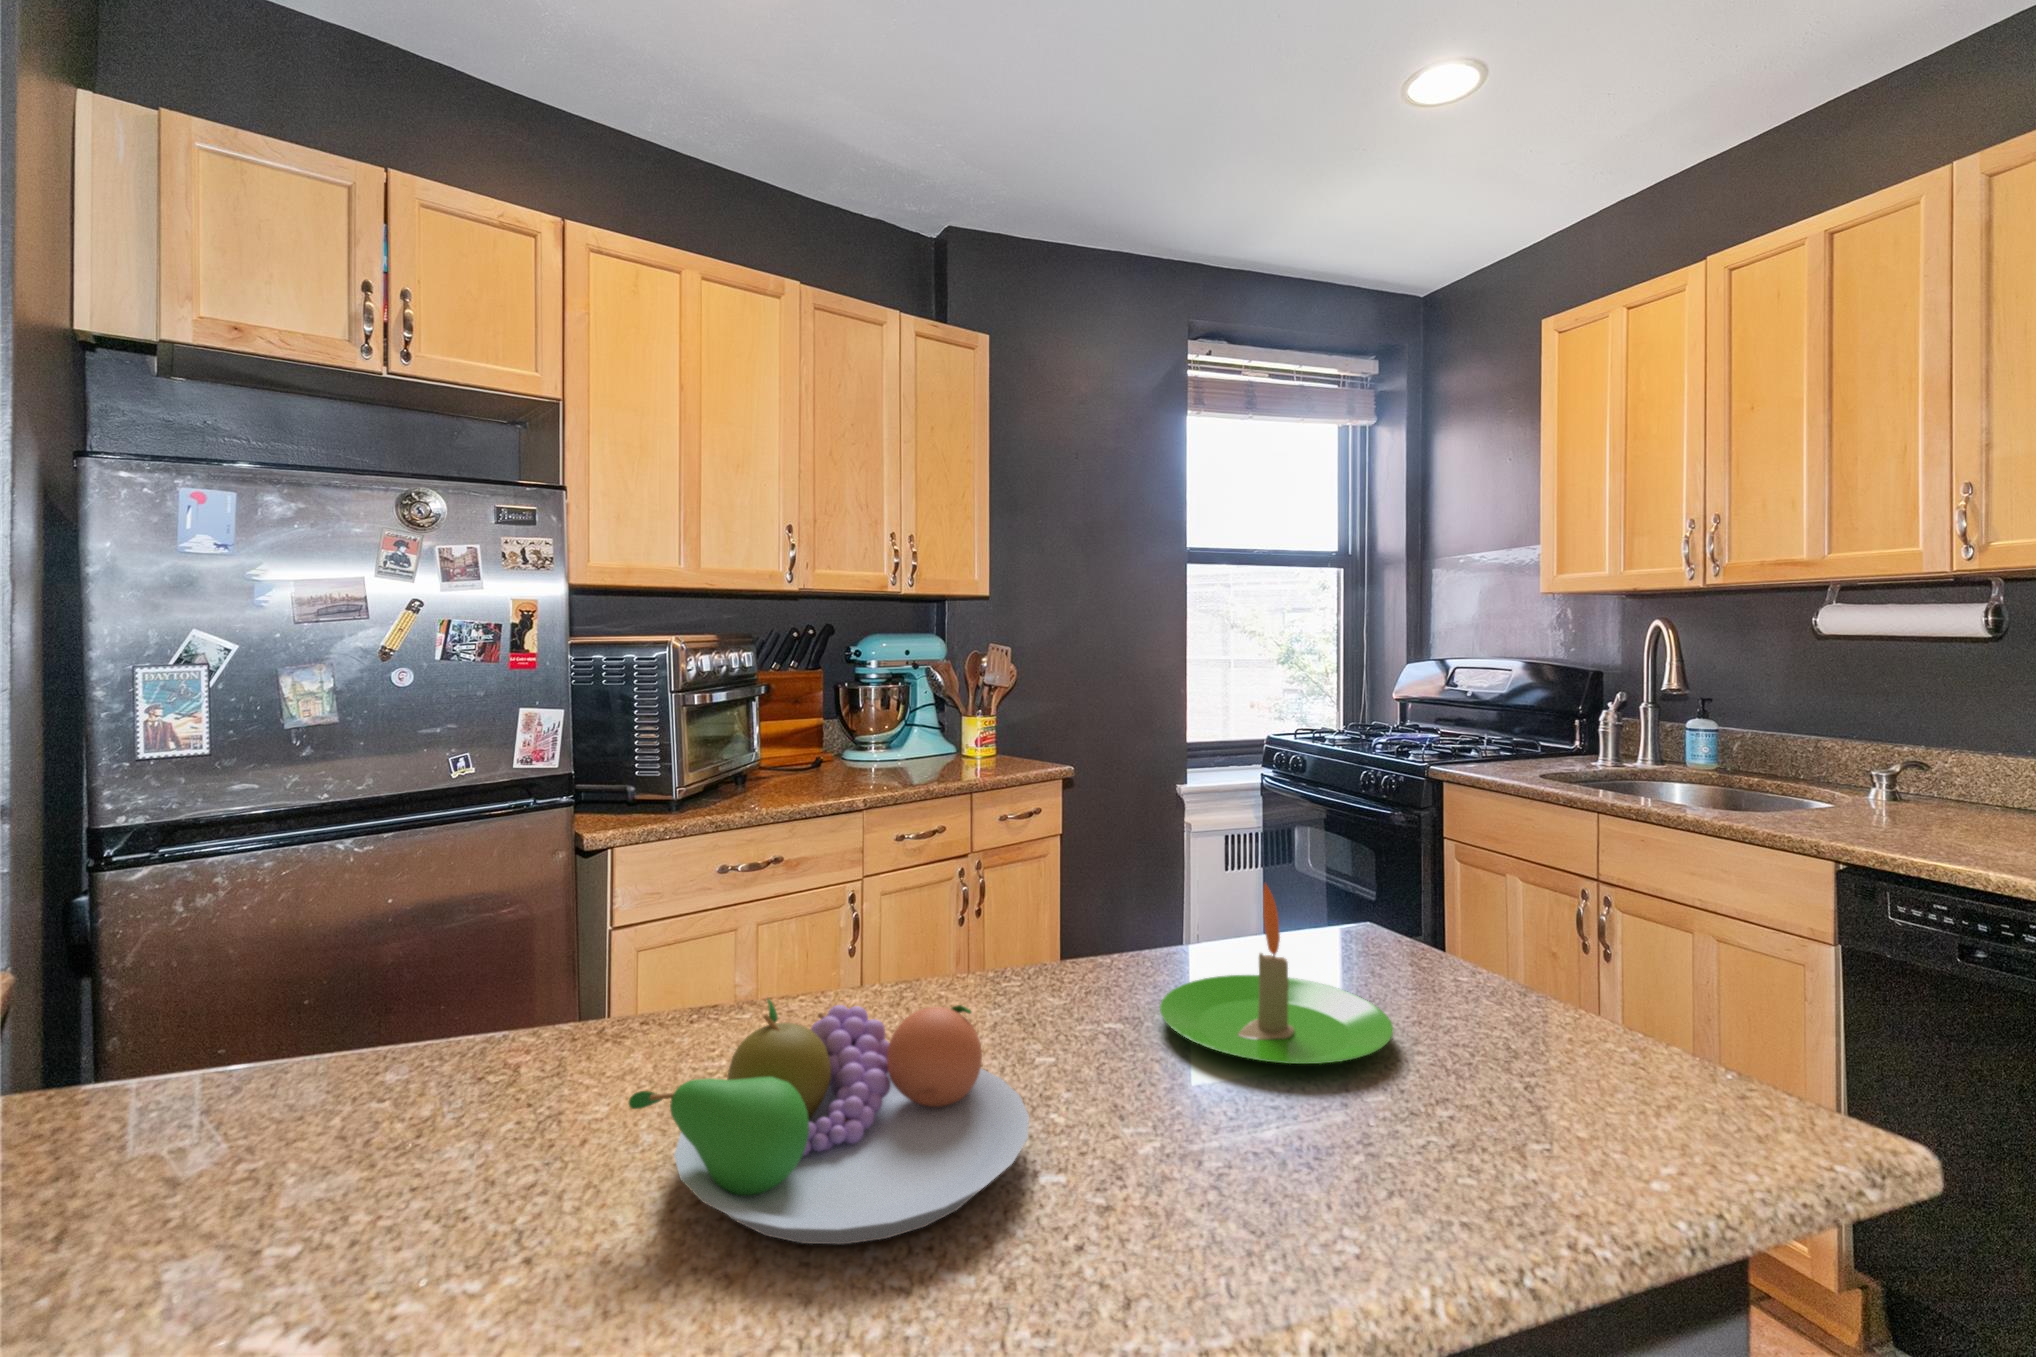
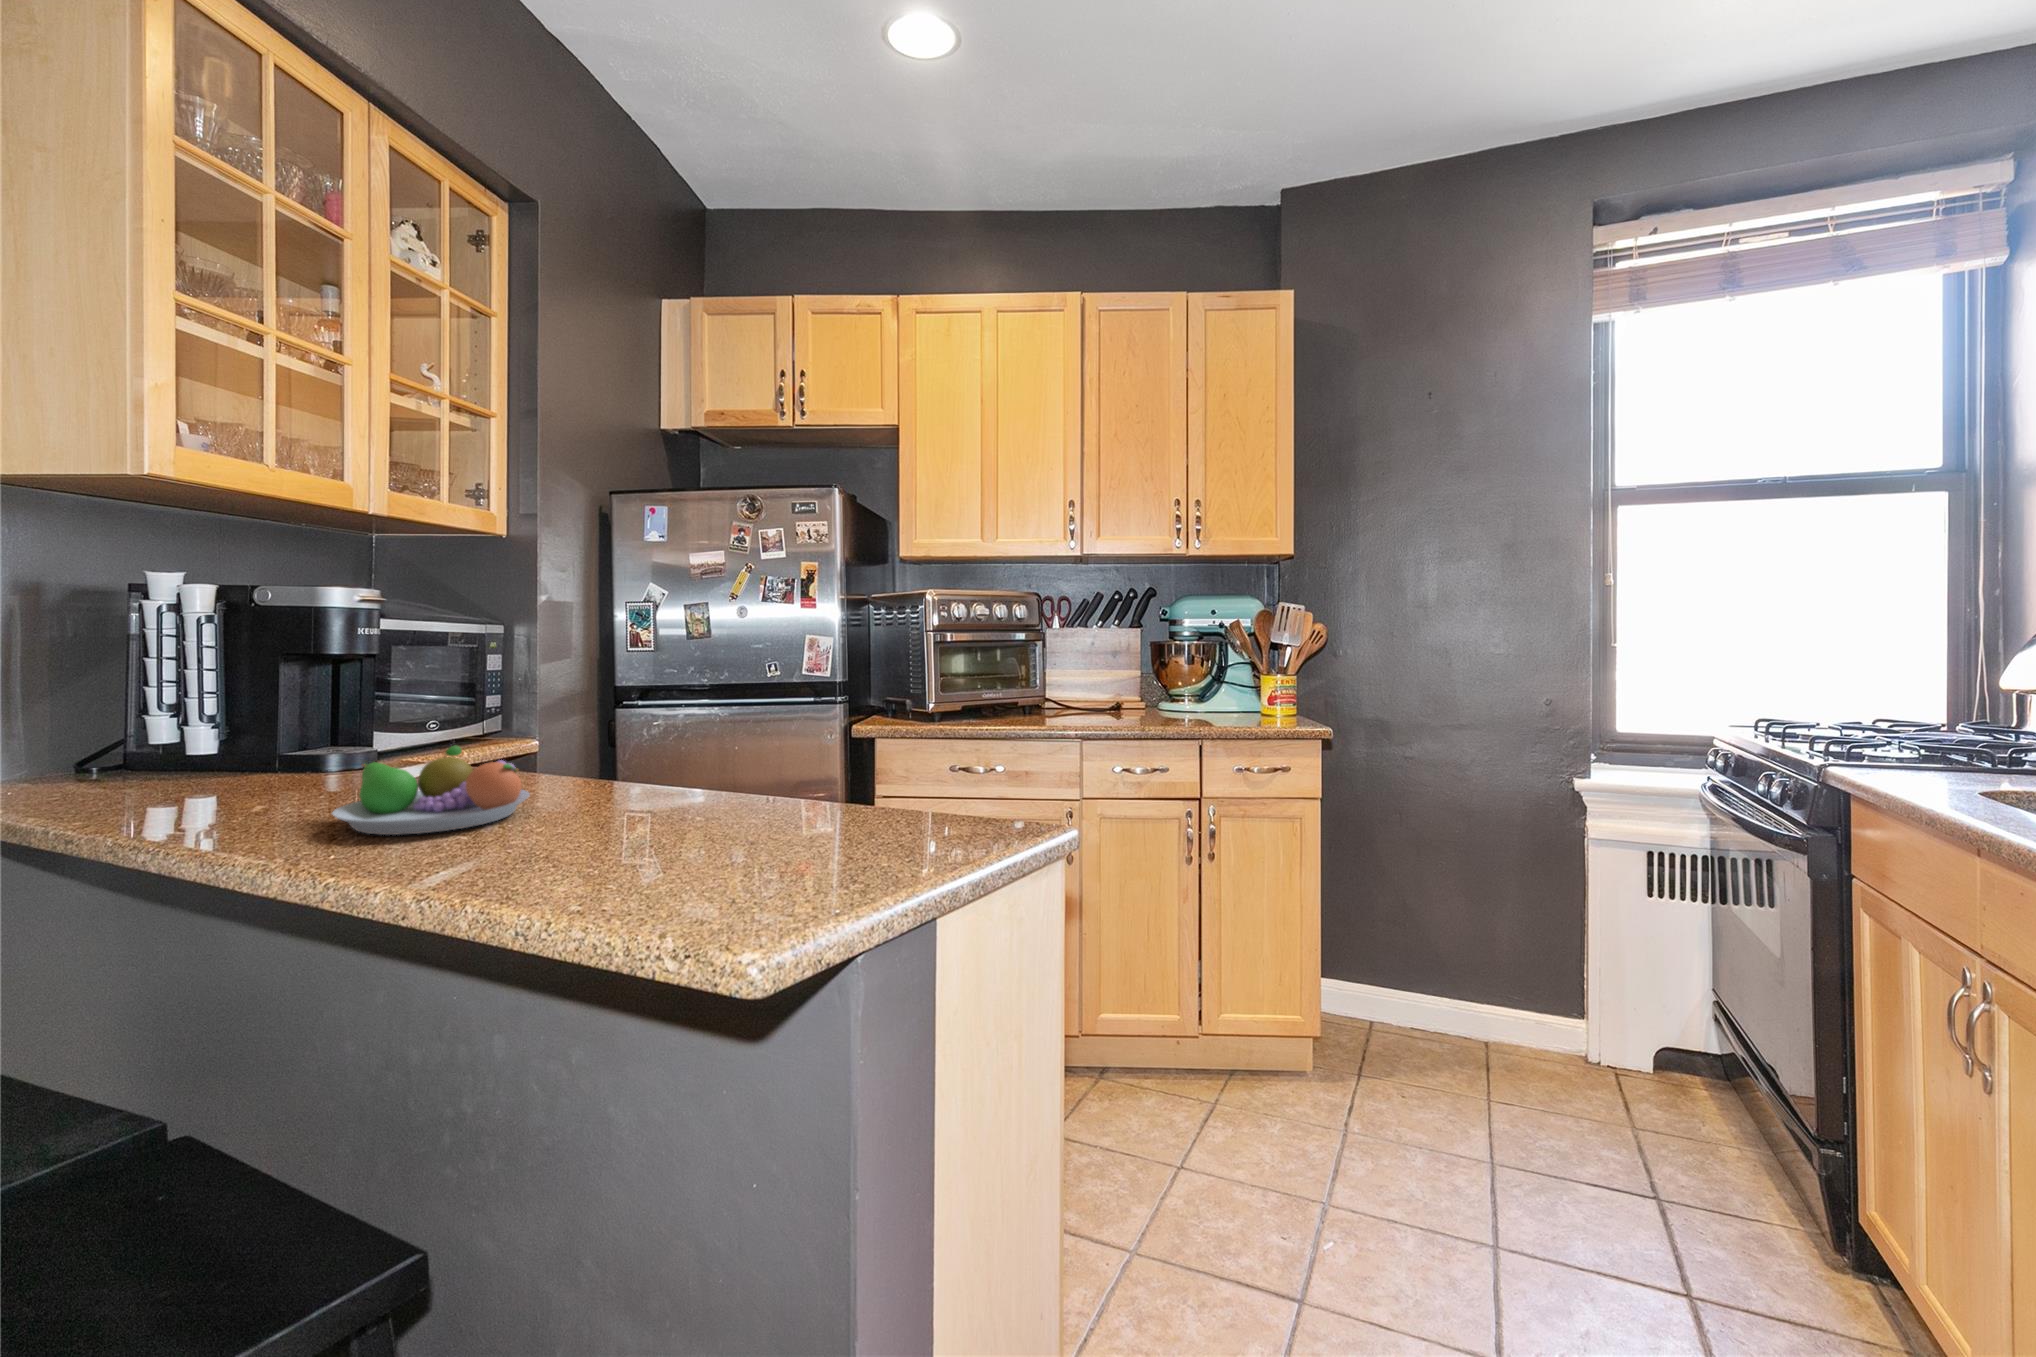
candle: present [1160,884,1393,1064] -> none [614,732,776,842]

